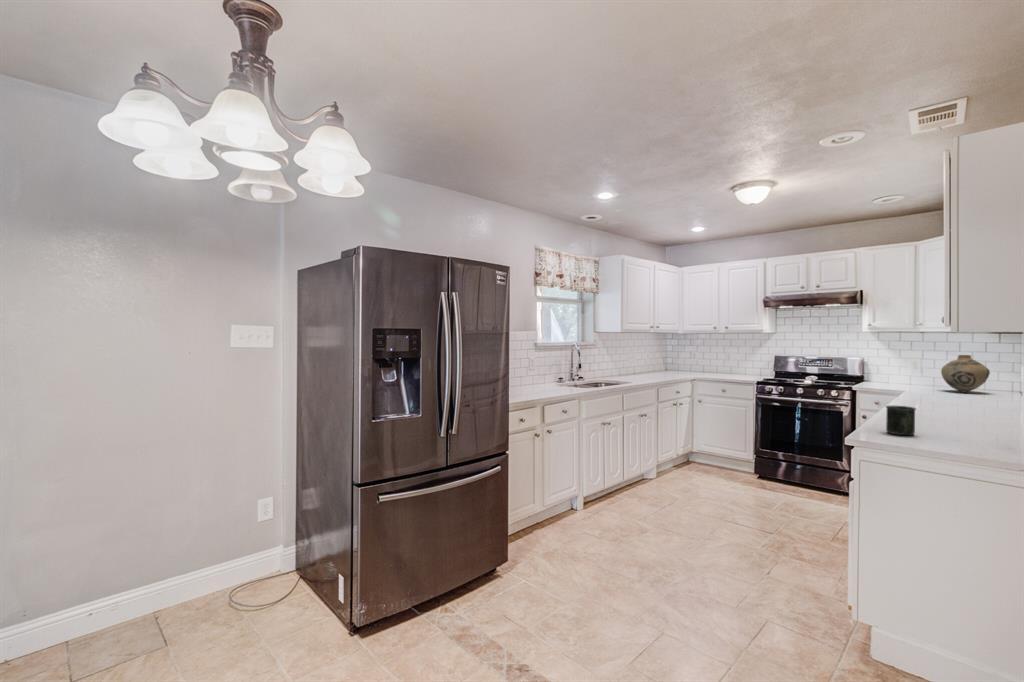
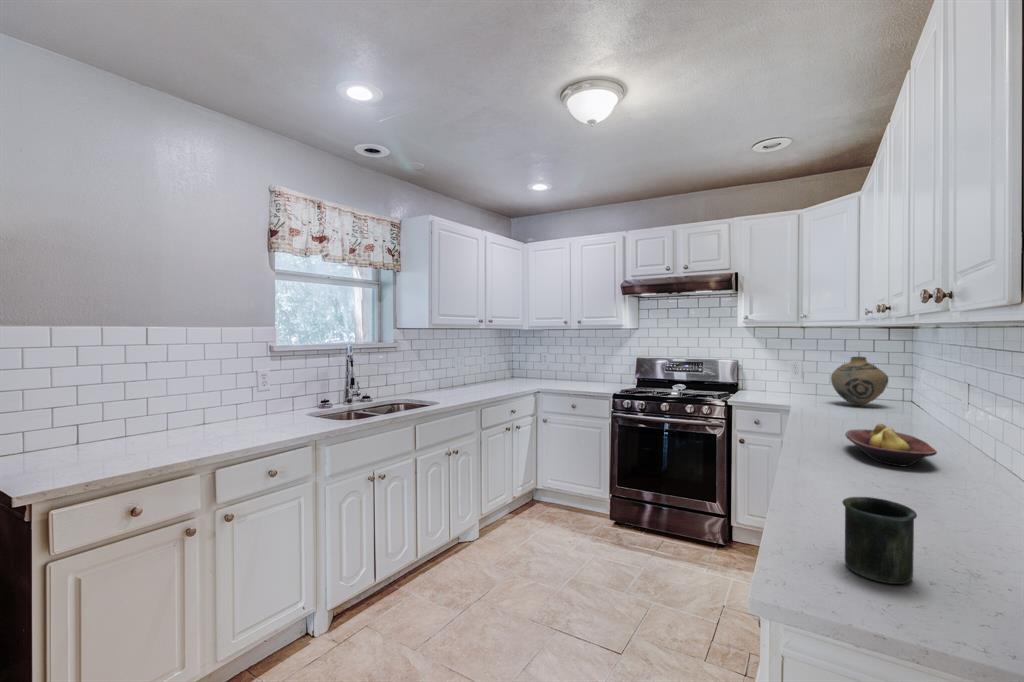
fruit bowl: none [925,393,980,415] -> present [845,424,937,466]

